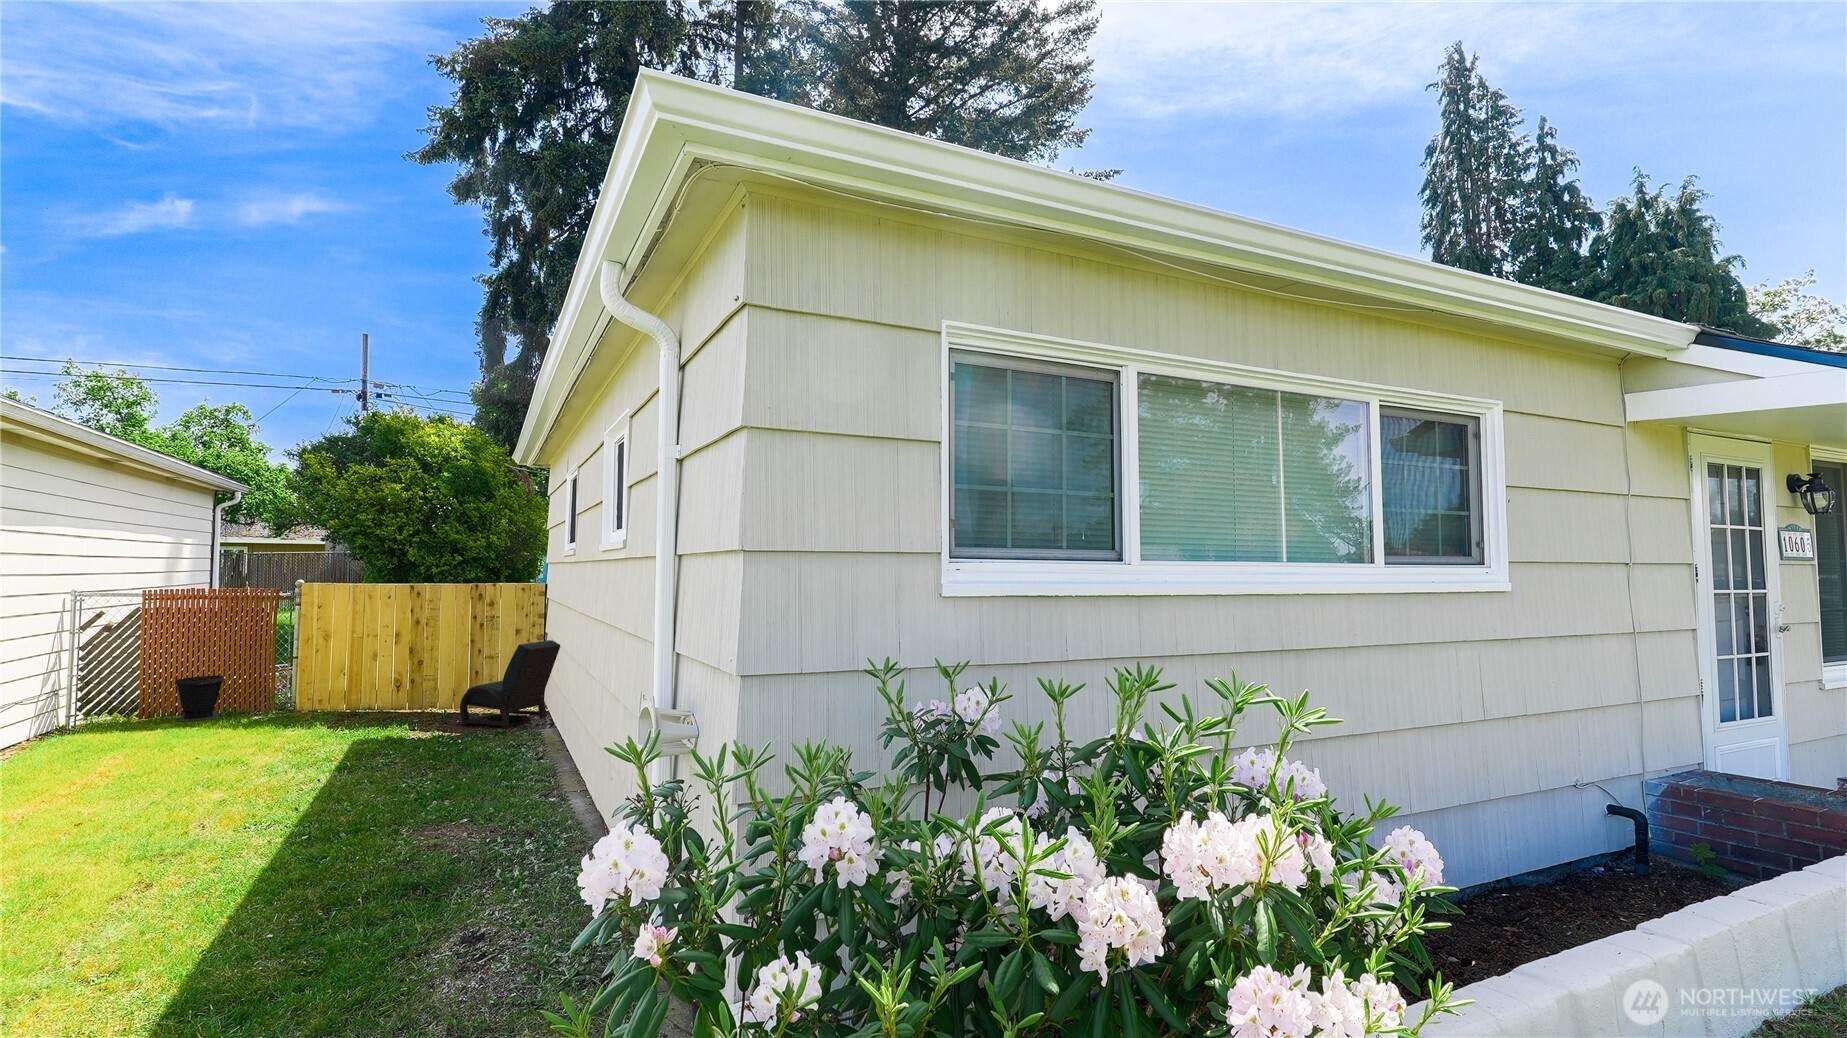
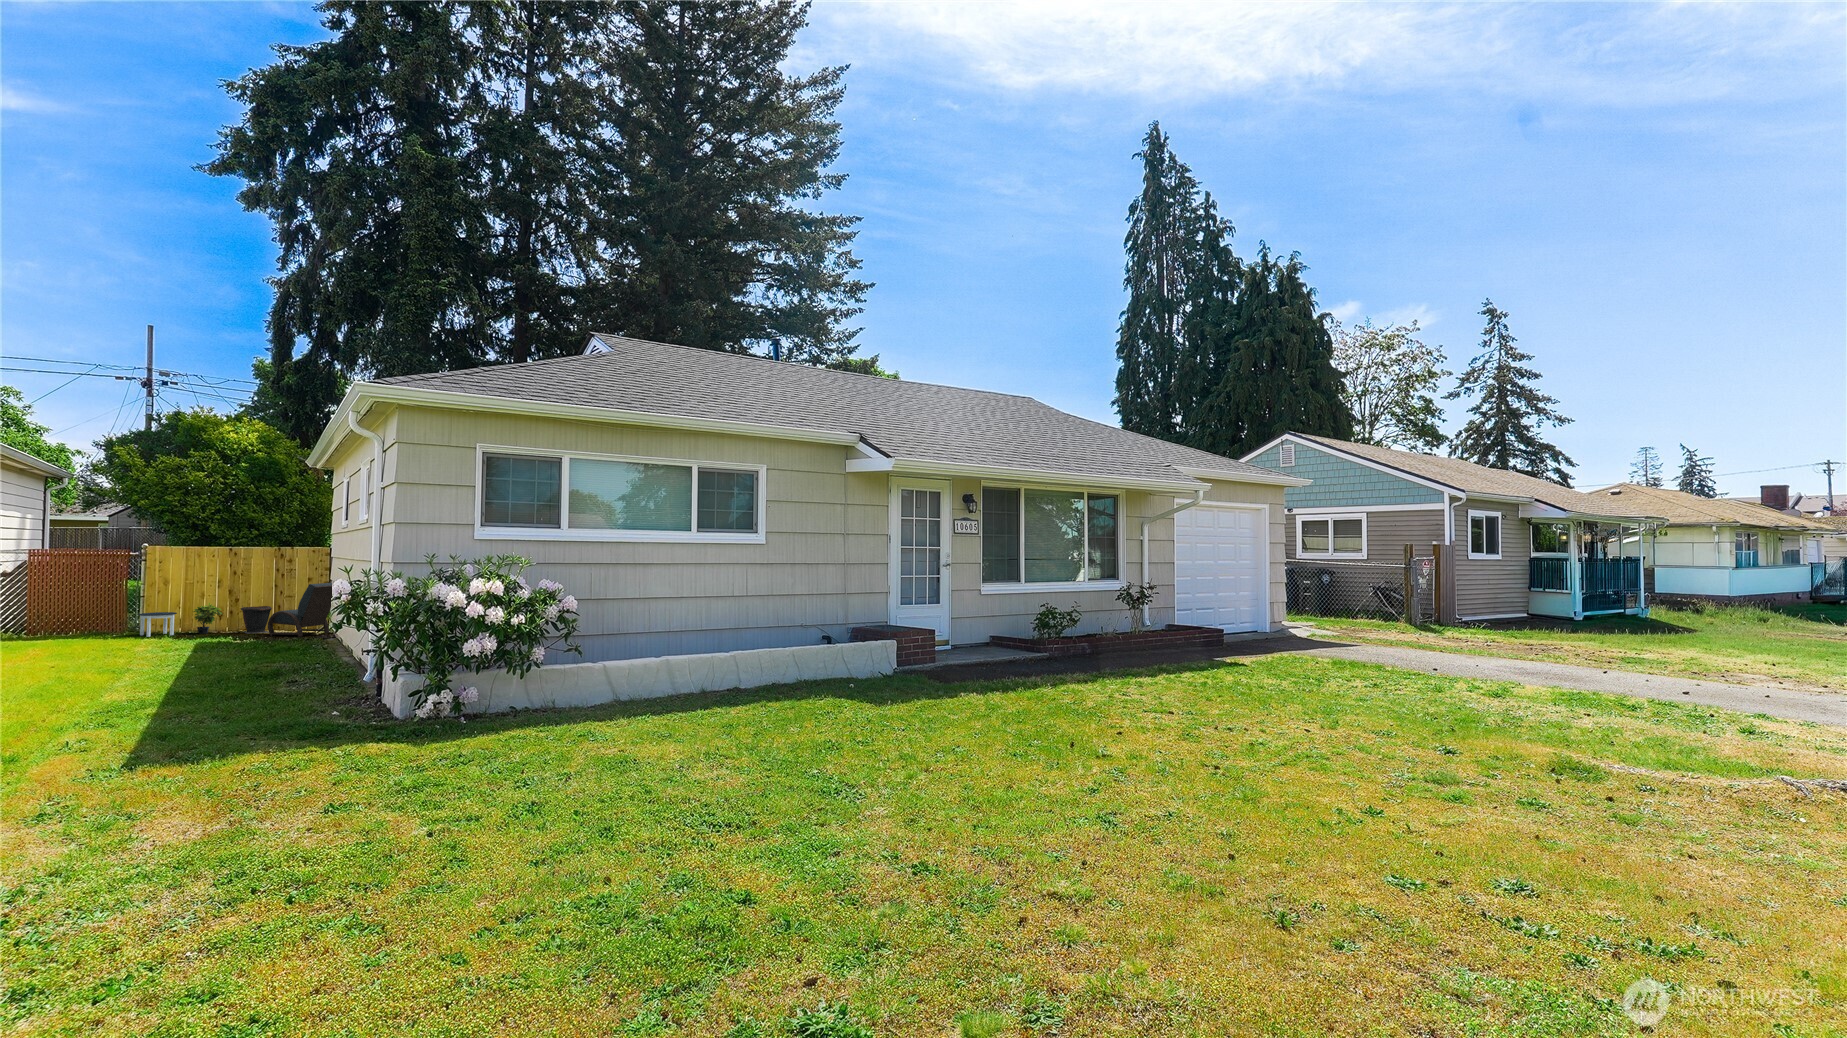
potted plant: none [359,668,401,716] -> present [193,603,222,634]
bucket: present [174,675,225,721] -> present [241,606,272,633]
round table: none [285,682,339,723] -> present [138,612,177,637]

